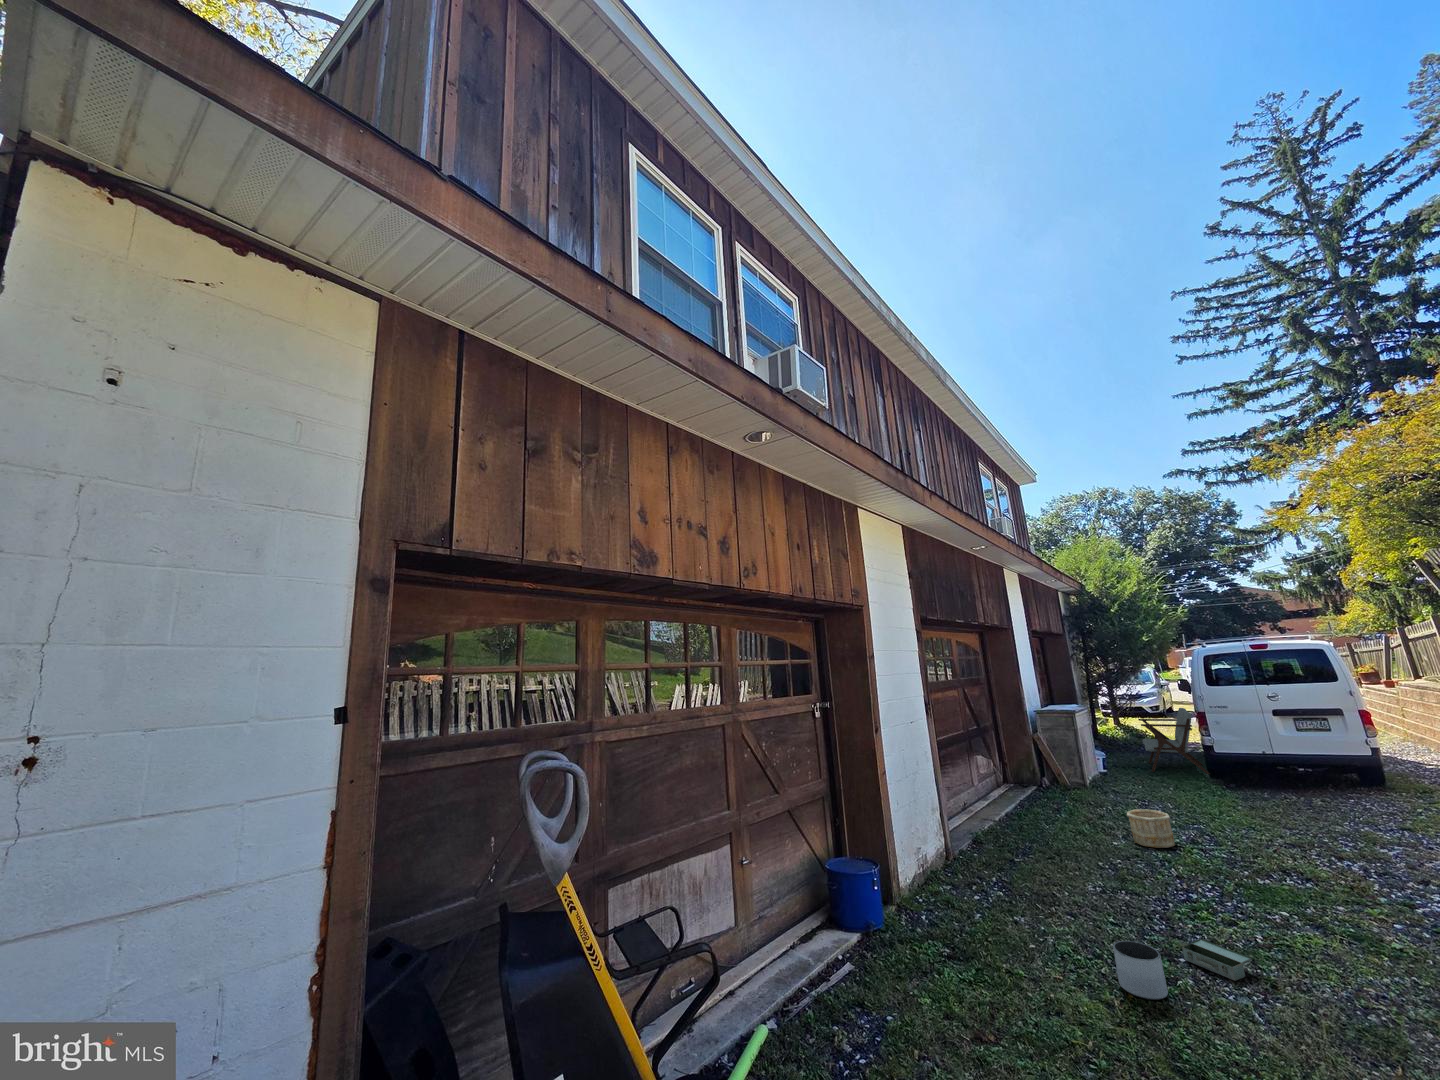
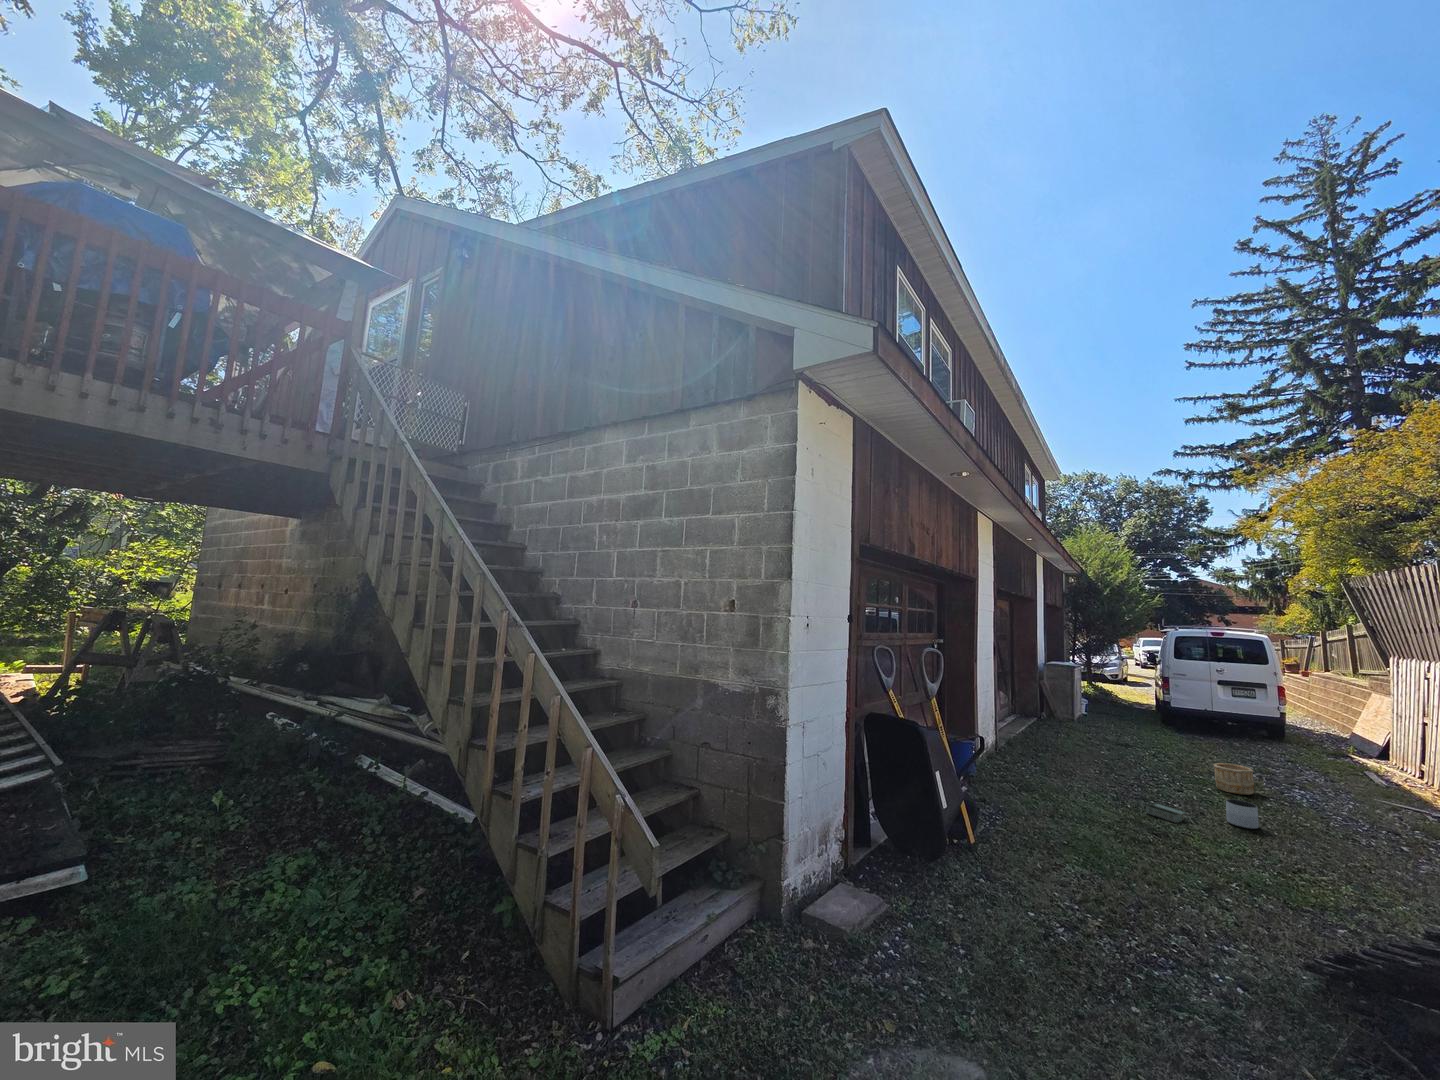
lounge chair: present [1138,708,1210,774] -> none [1110,675,1160,726]
wooden bucket: present [1127,809,1175,848] -> present [1213,763,1254,795]
planter: present [1113,941,1168,1000] -> present [1226,799,1259,829]

